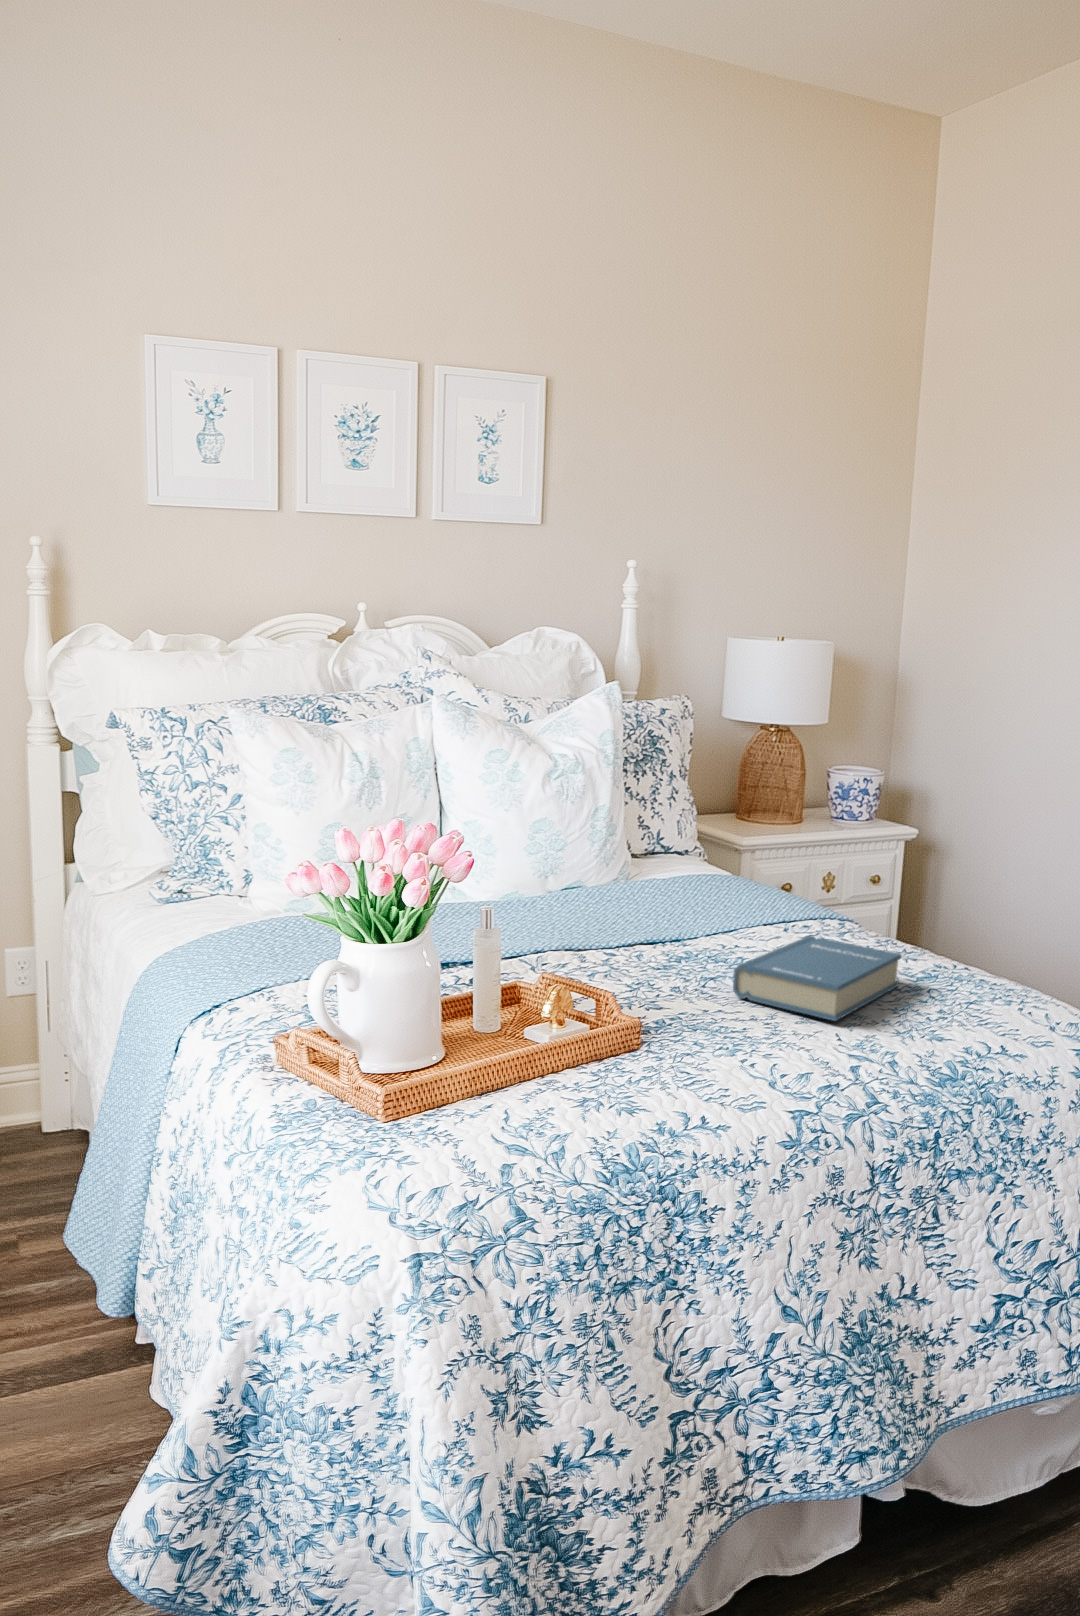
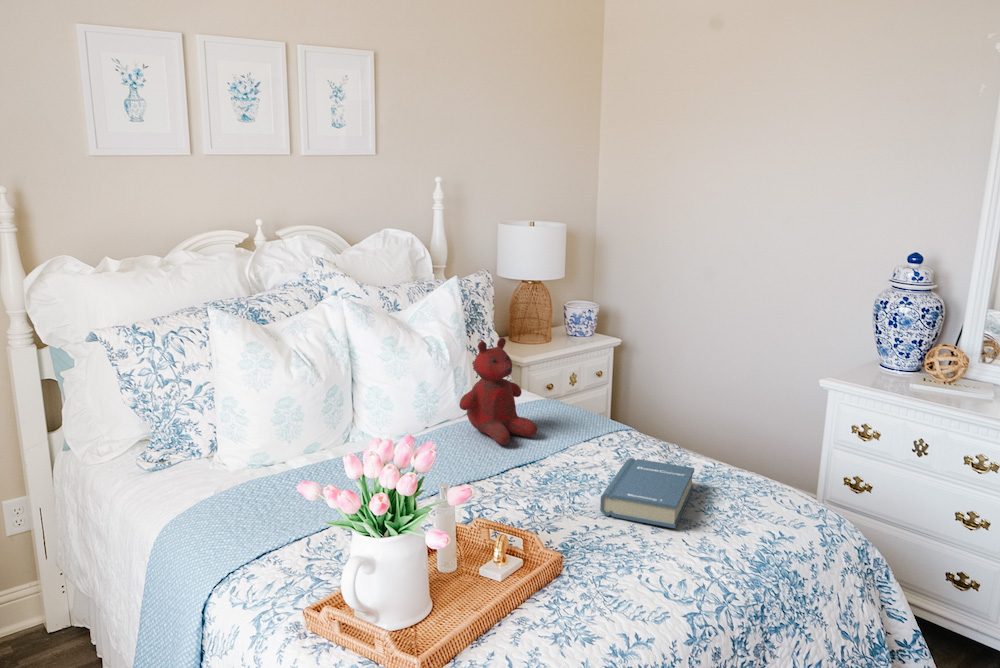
teddy bear: none [582,762,694,912] -> present [459,338,537,445]

